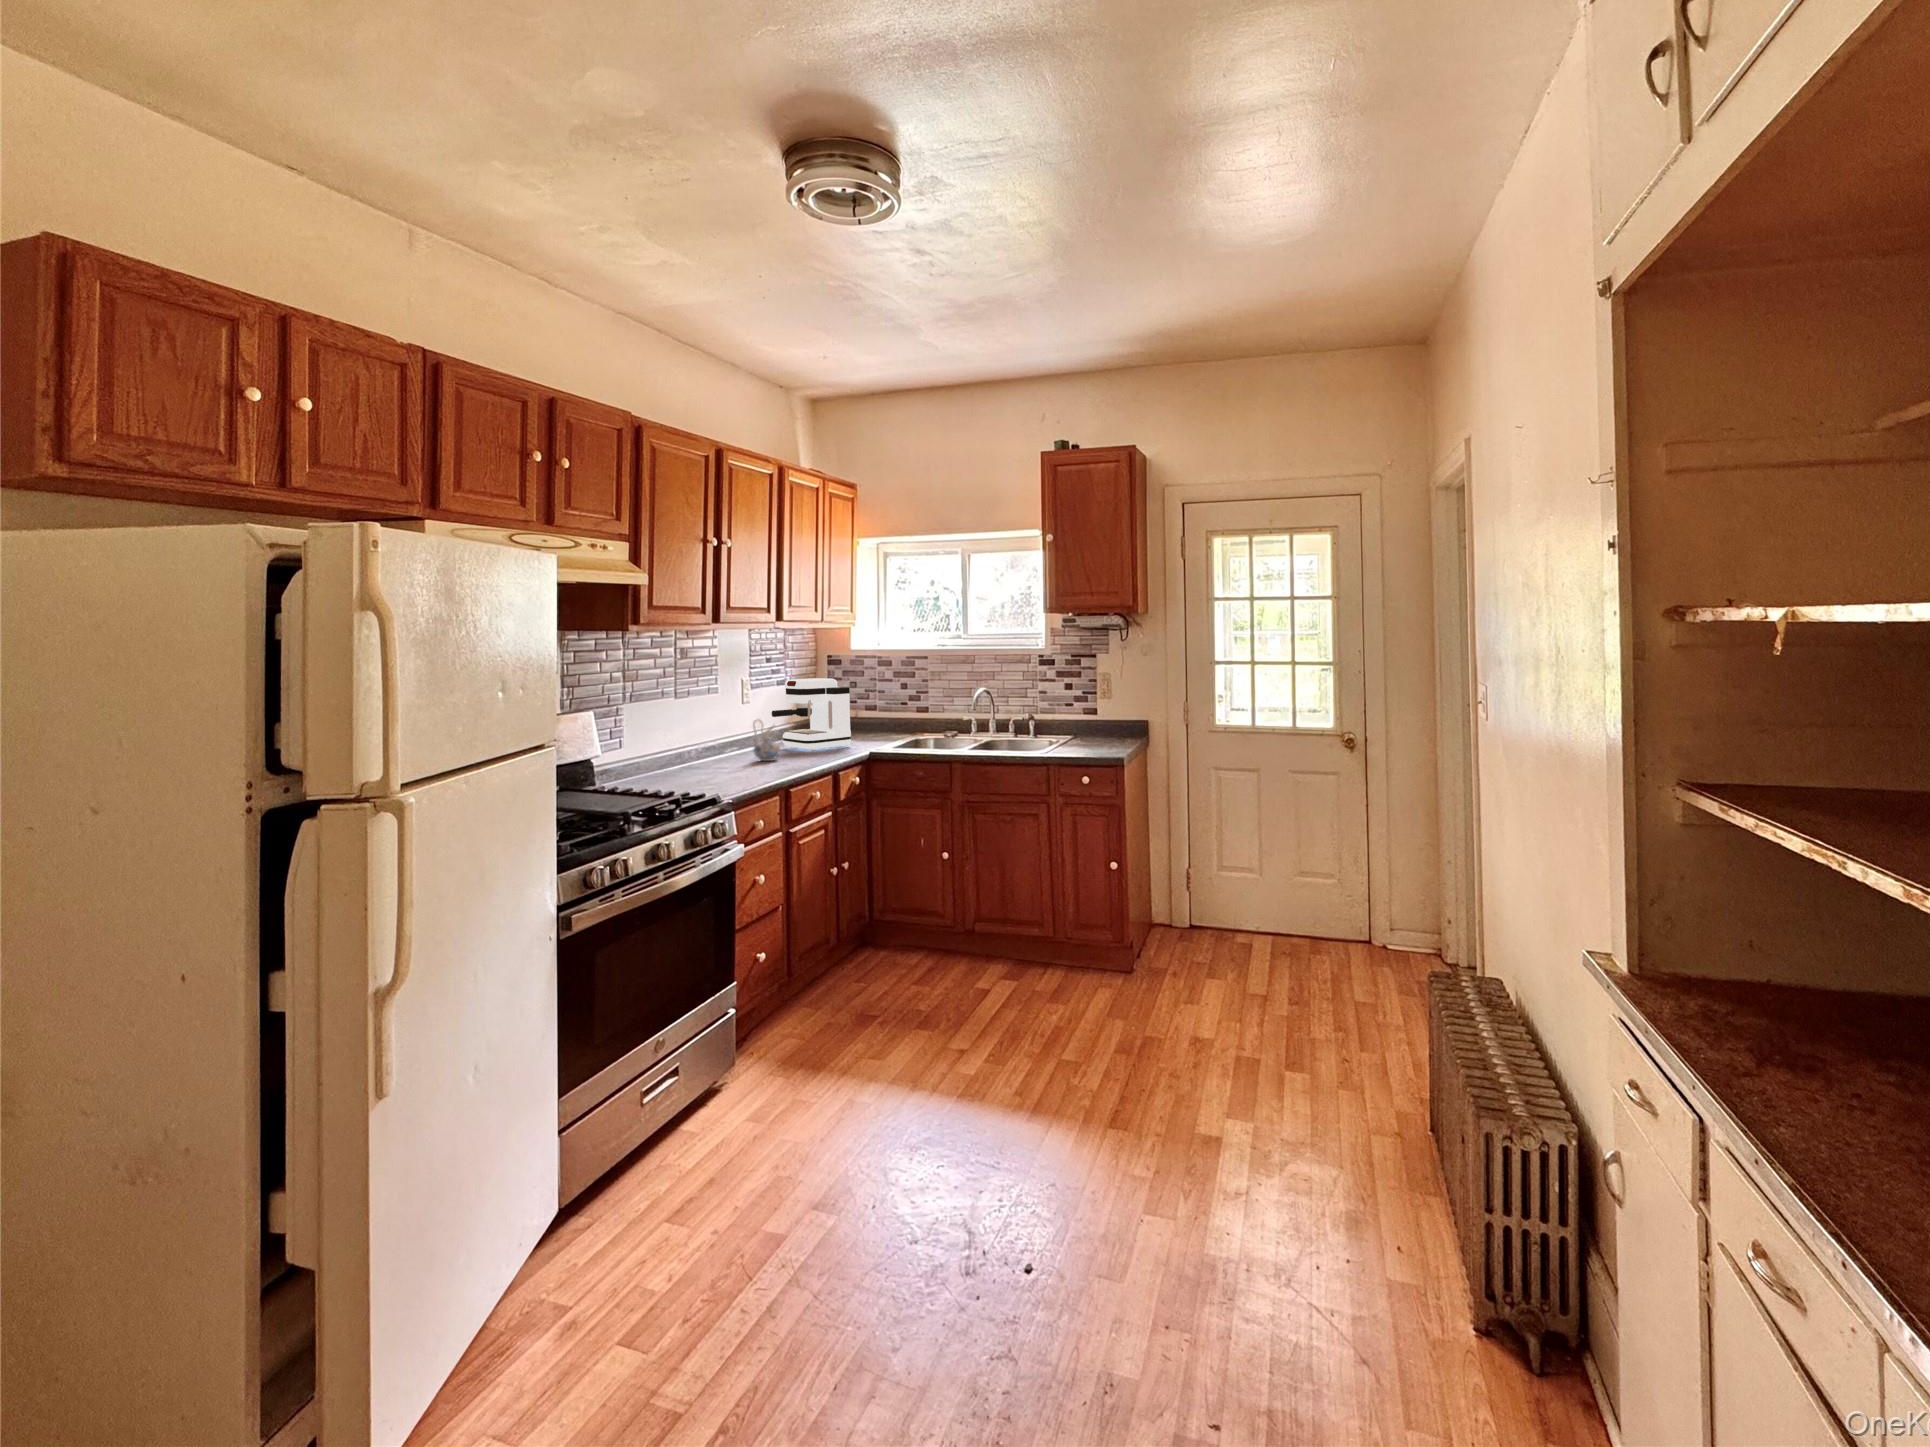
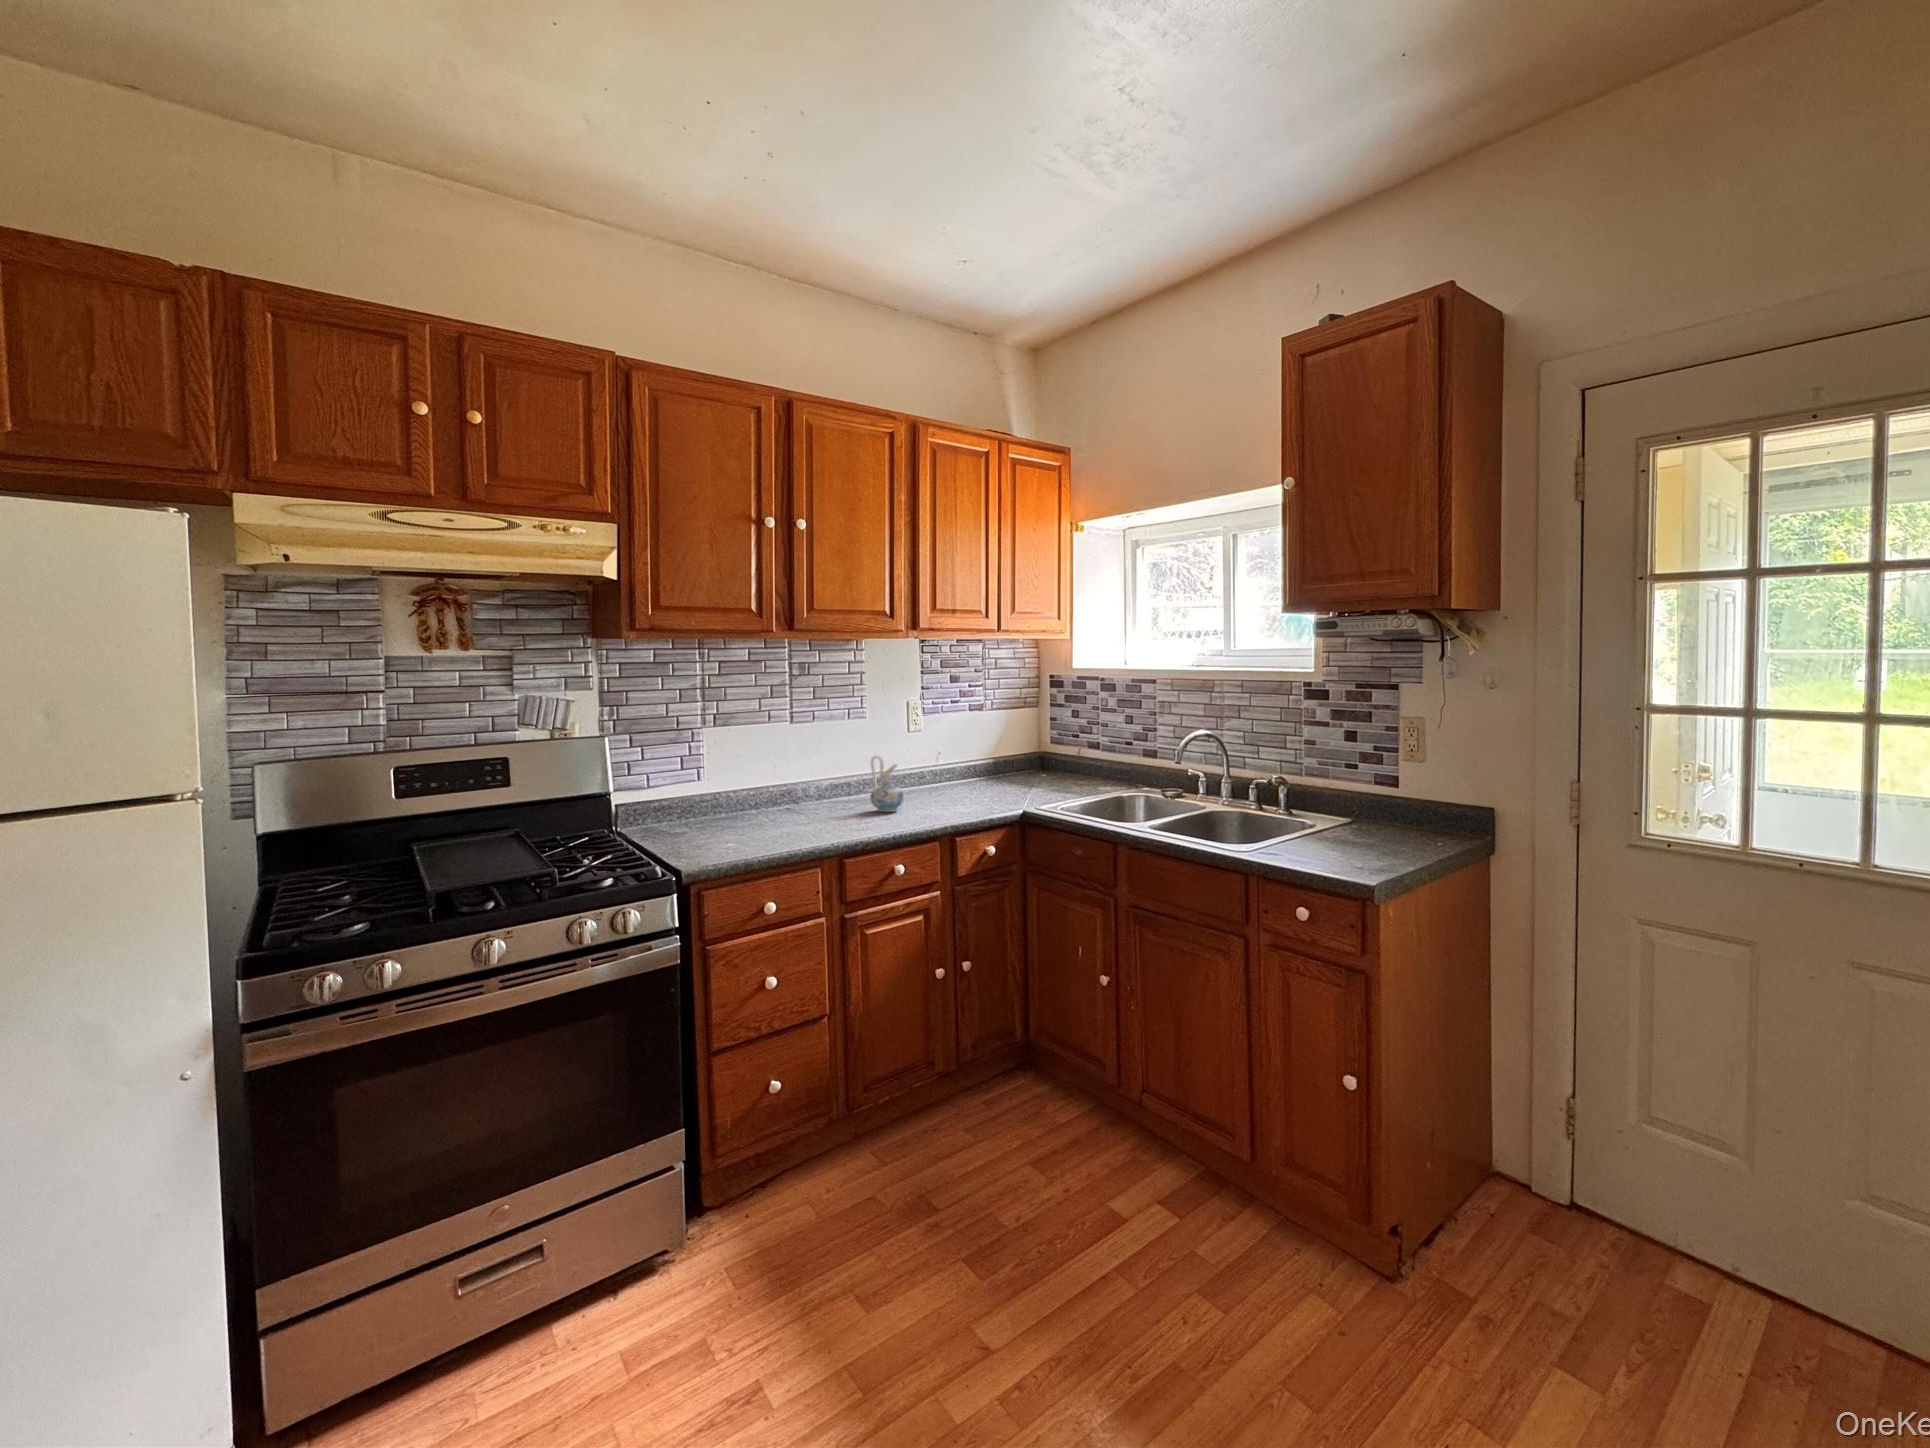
coffee maker: present [772,678,851,750] -> none [931,704,1029,802]

